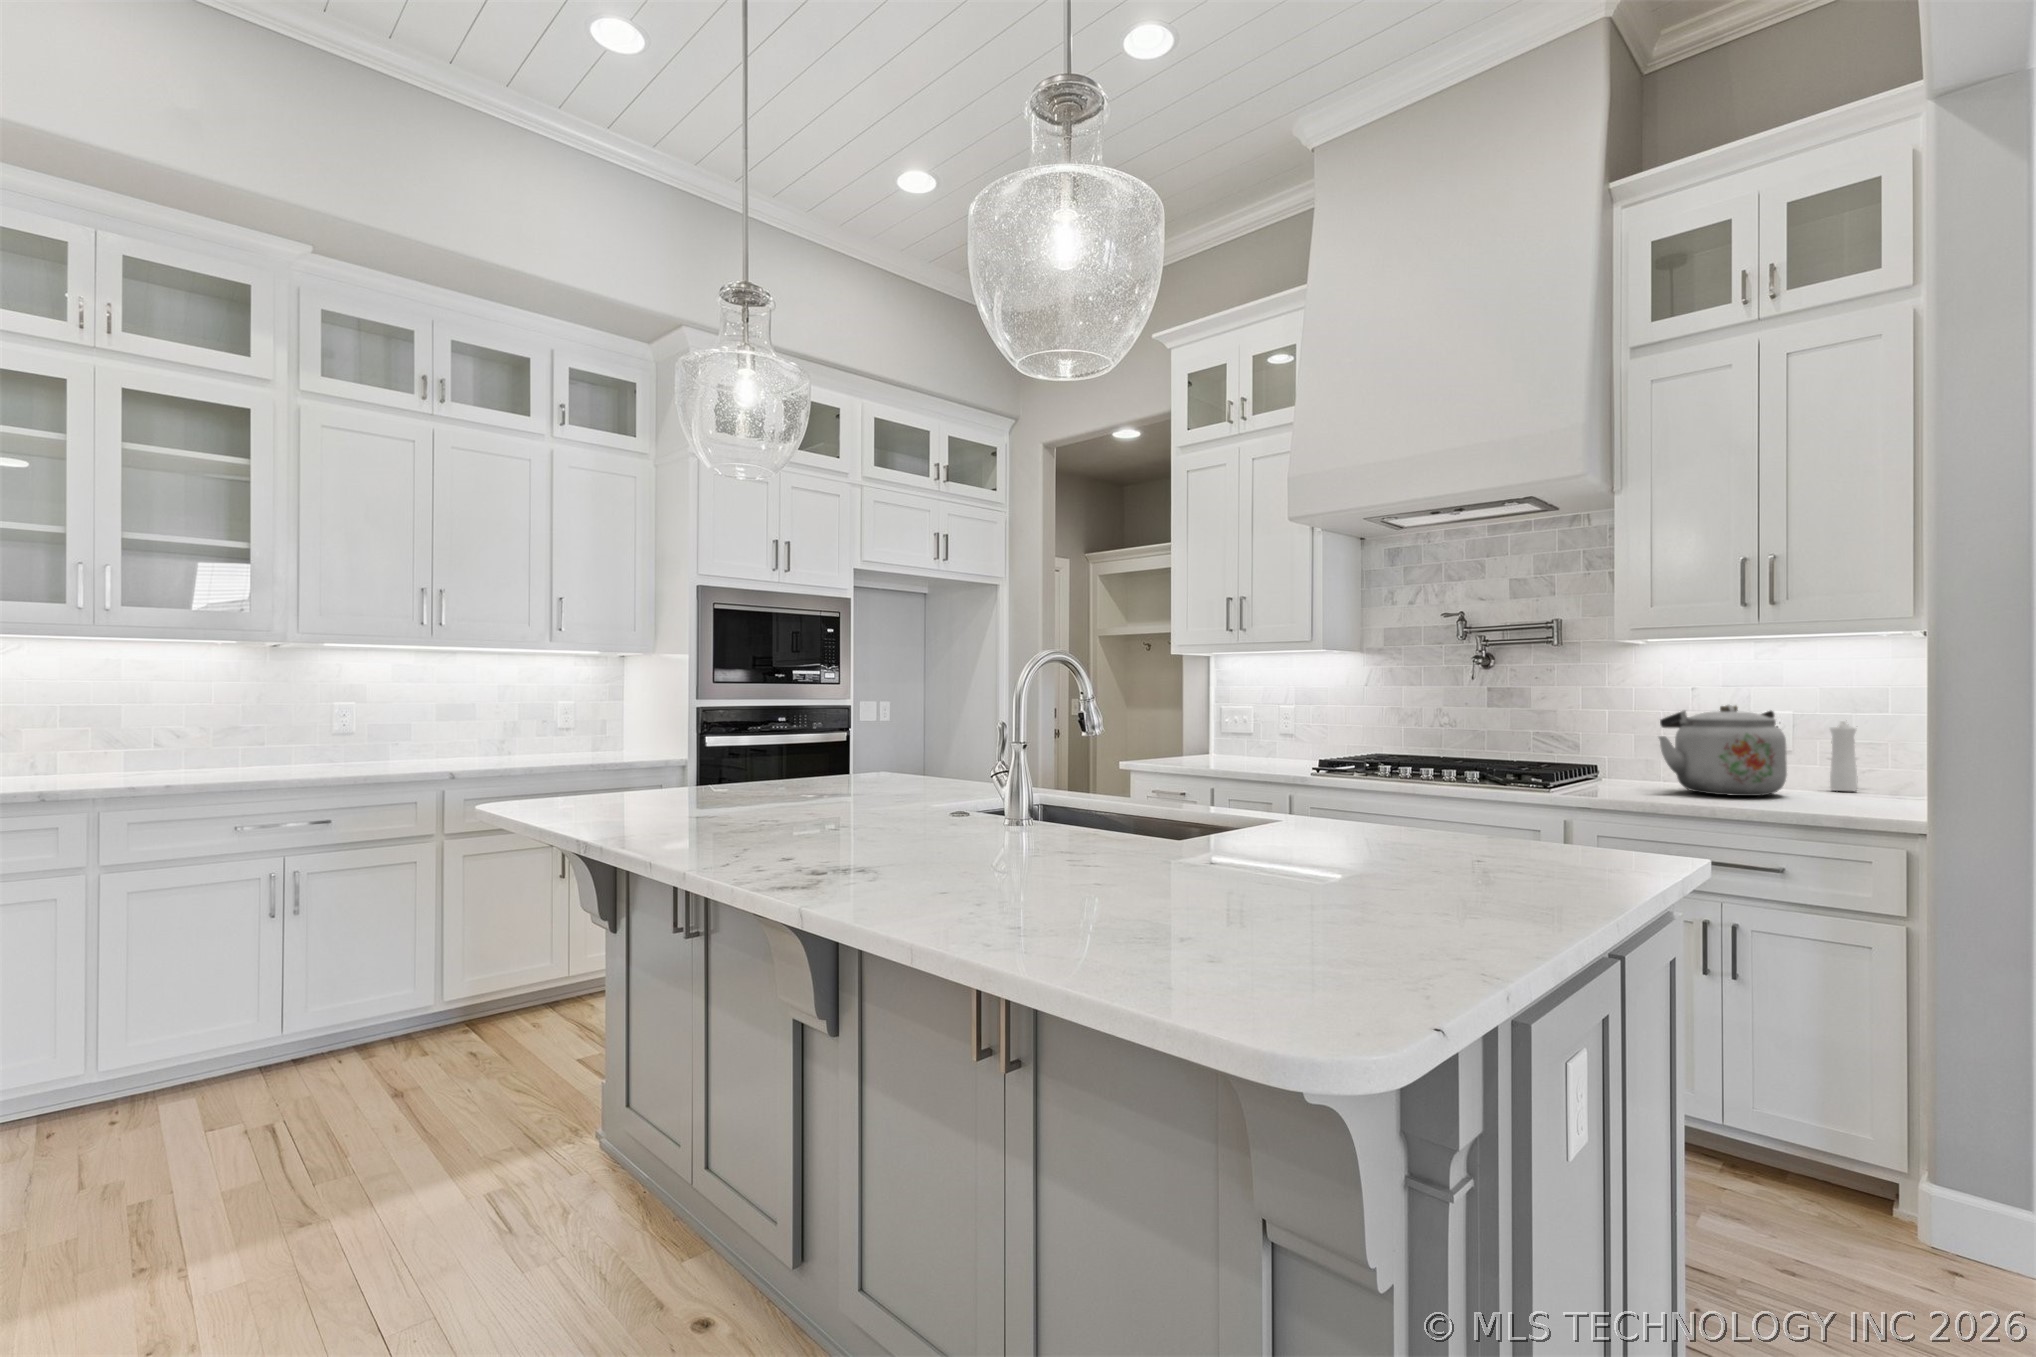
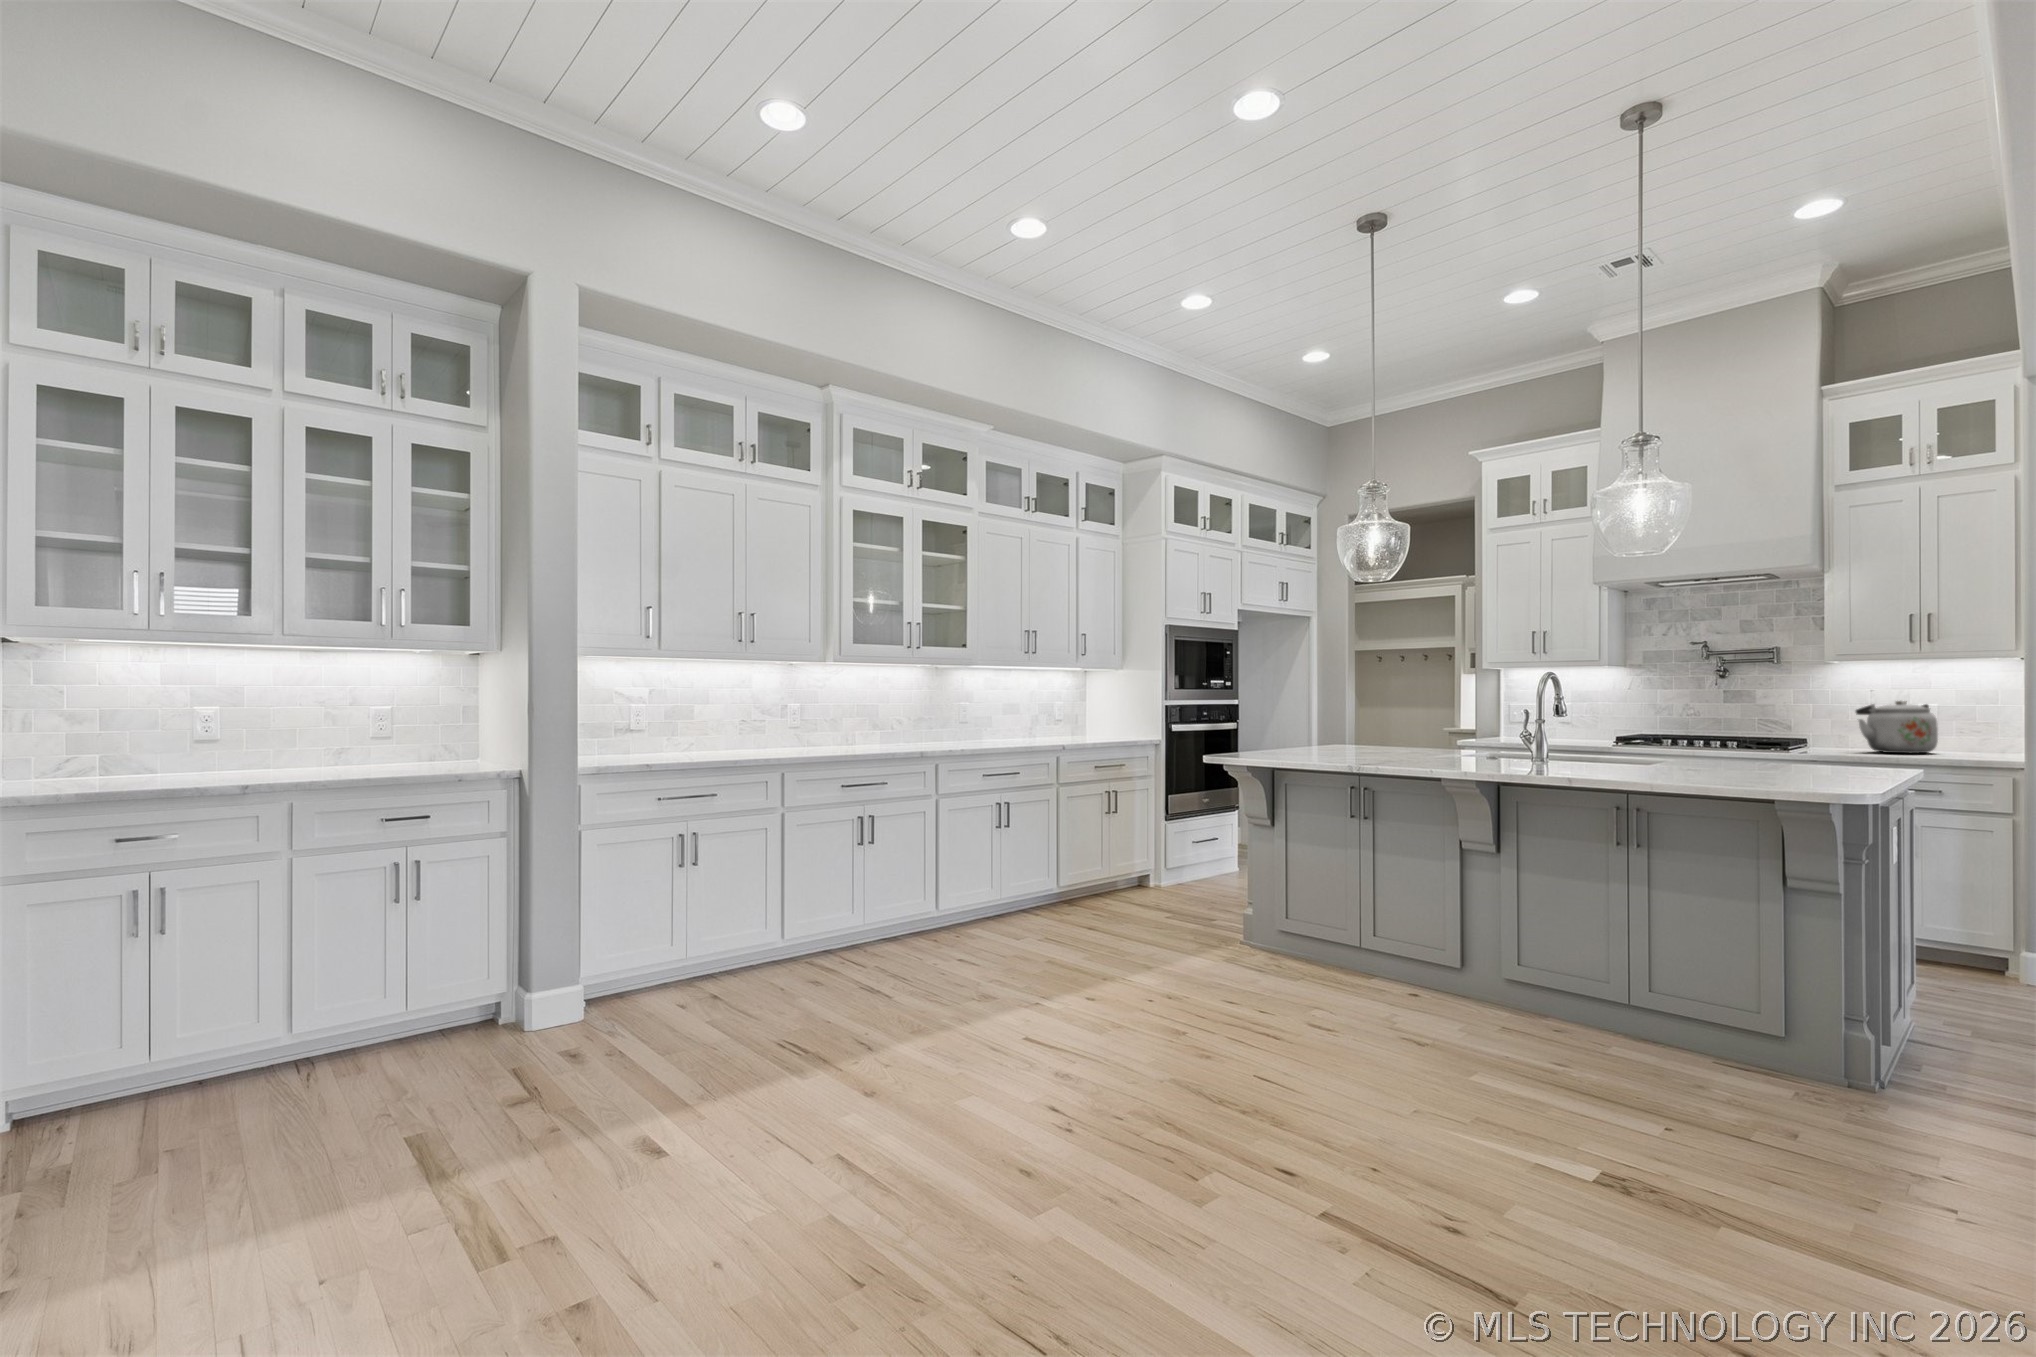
pepper mill: present [1830,721,1858,791] -> none [1961,705,1982,752]

